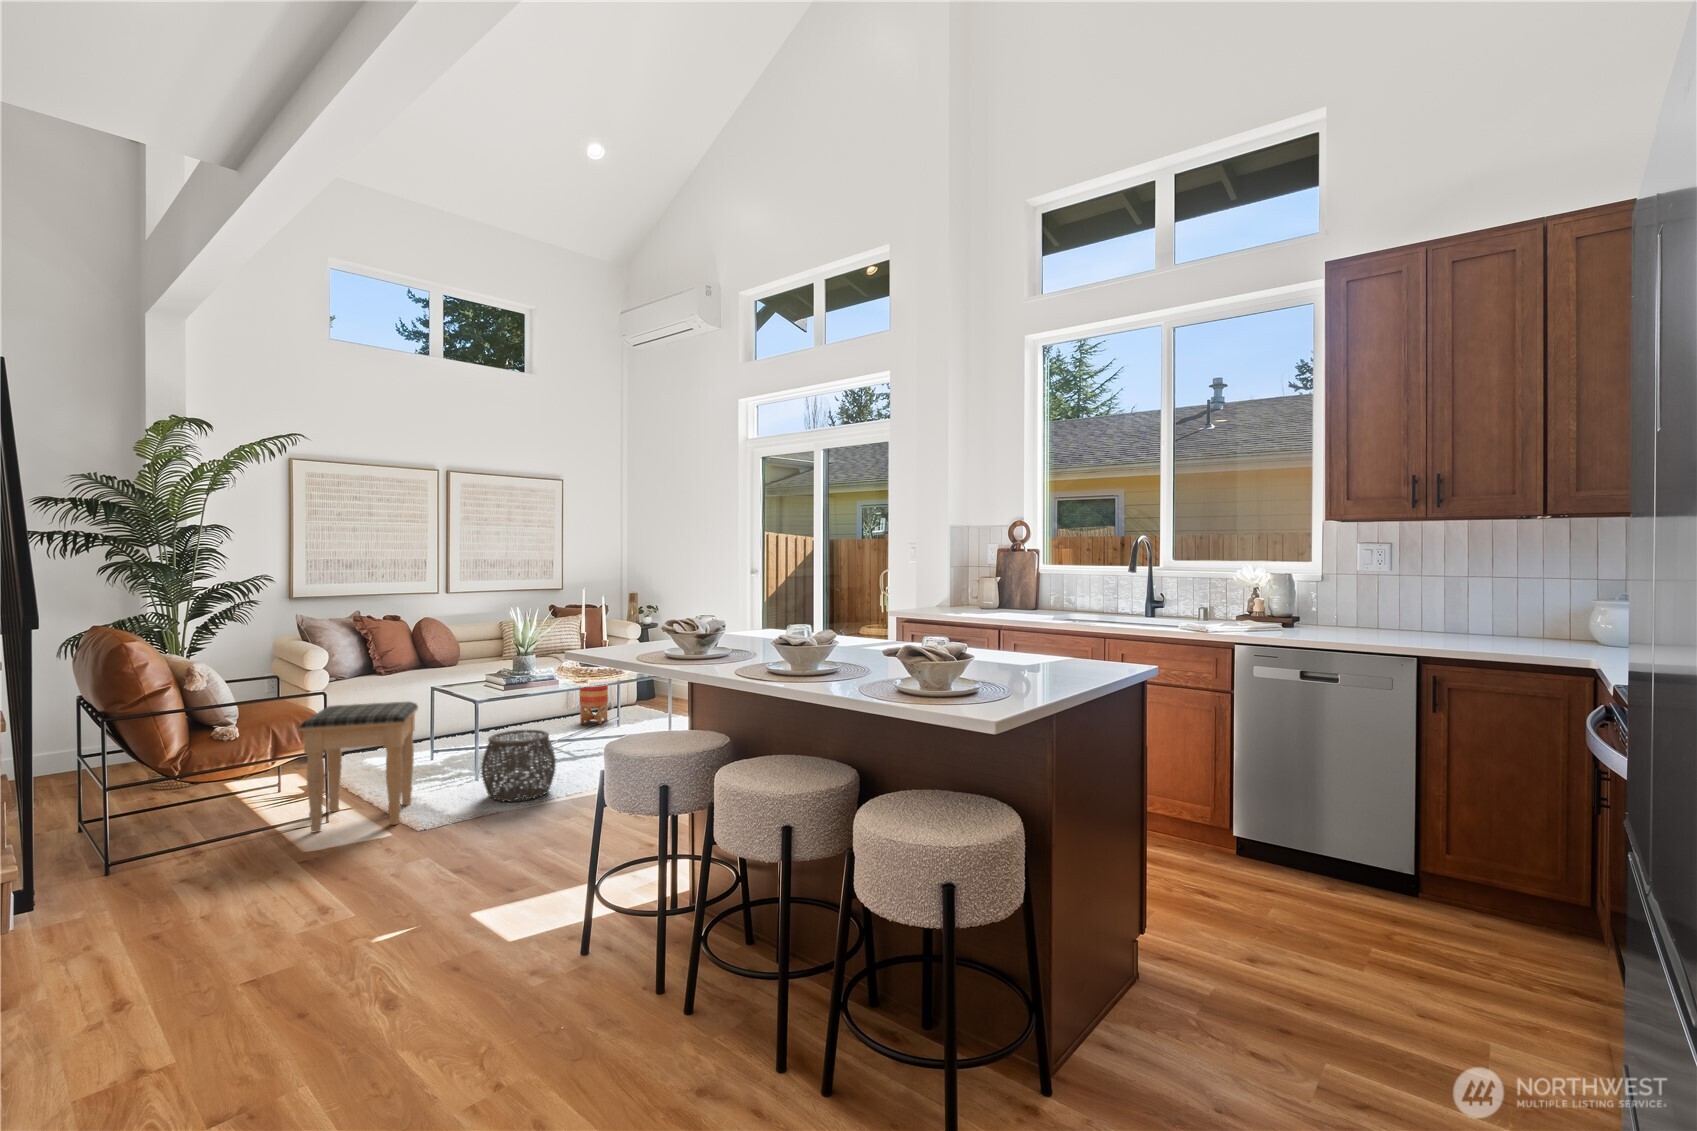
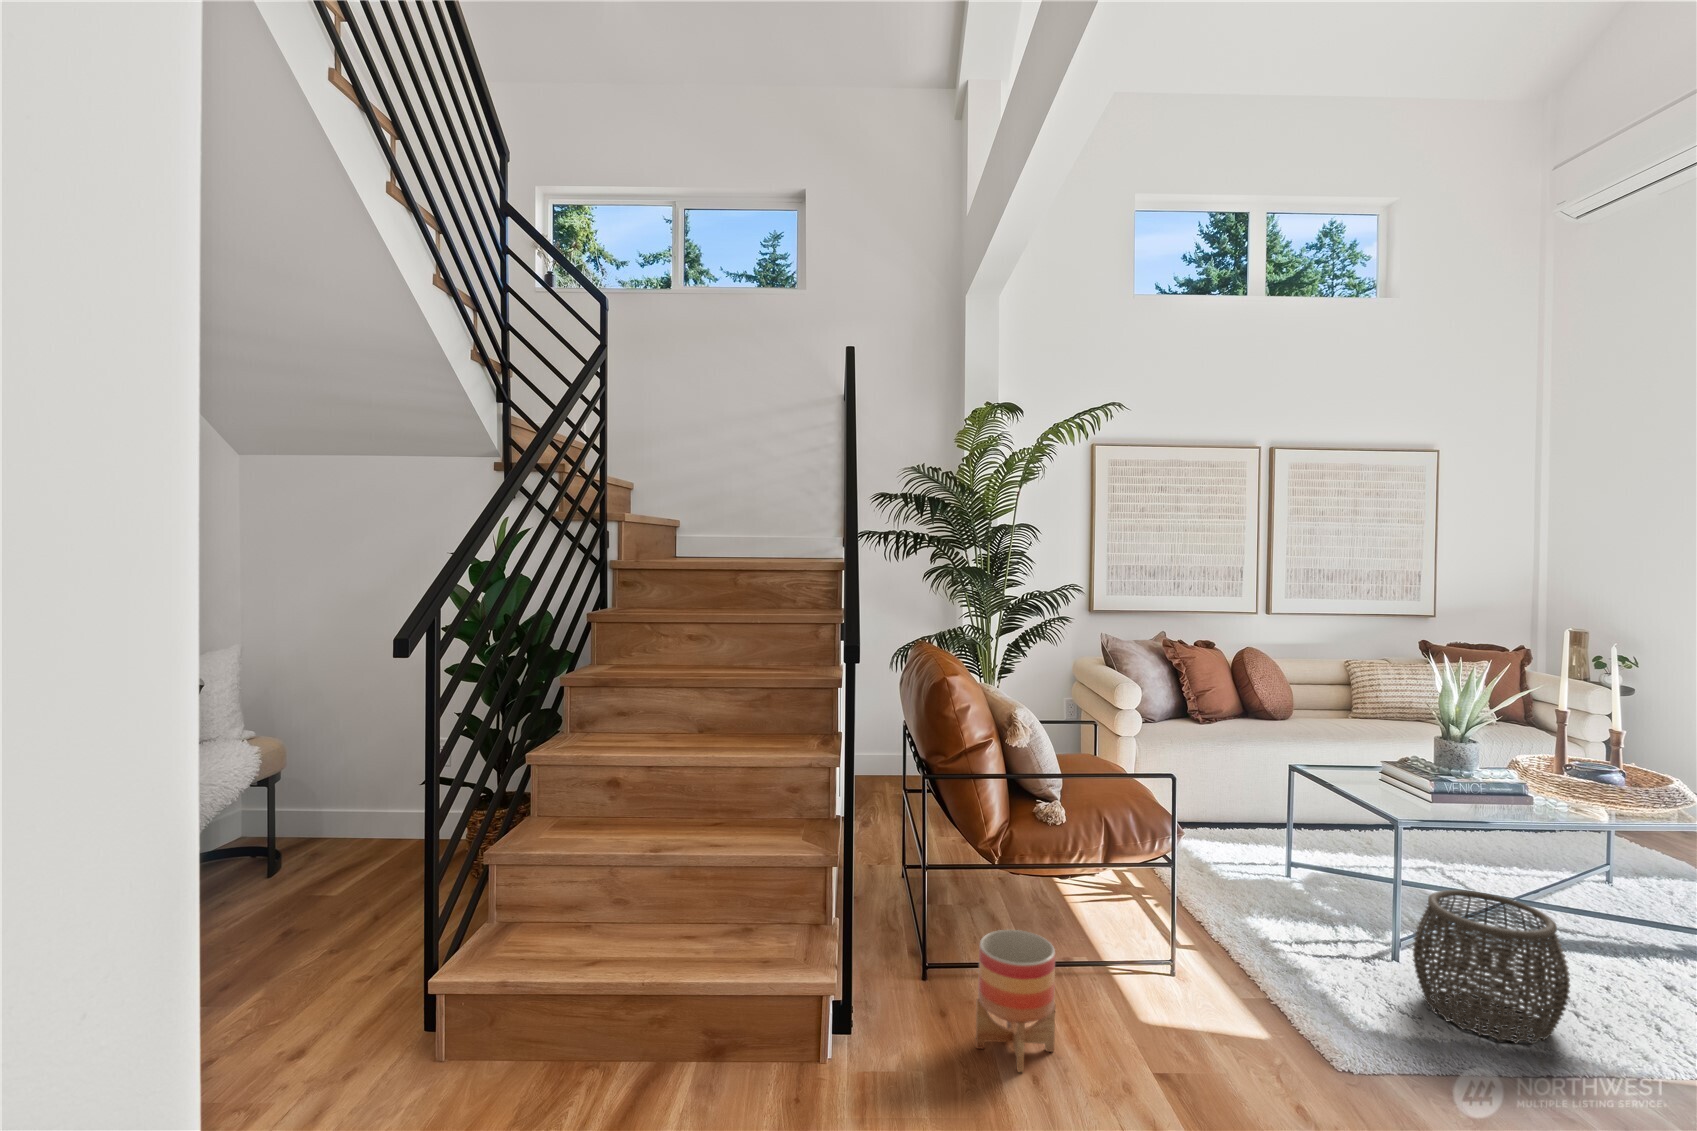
planter: present [580,683,608,724] -> present [976,930,1055,1072]
footstool: present [300,702,418,832] -> none [1145,792,1304,1021]

